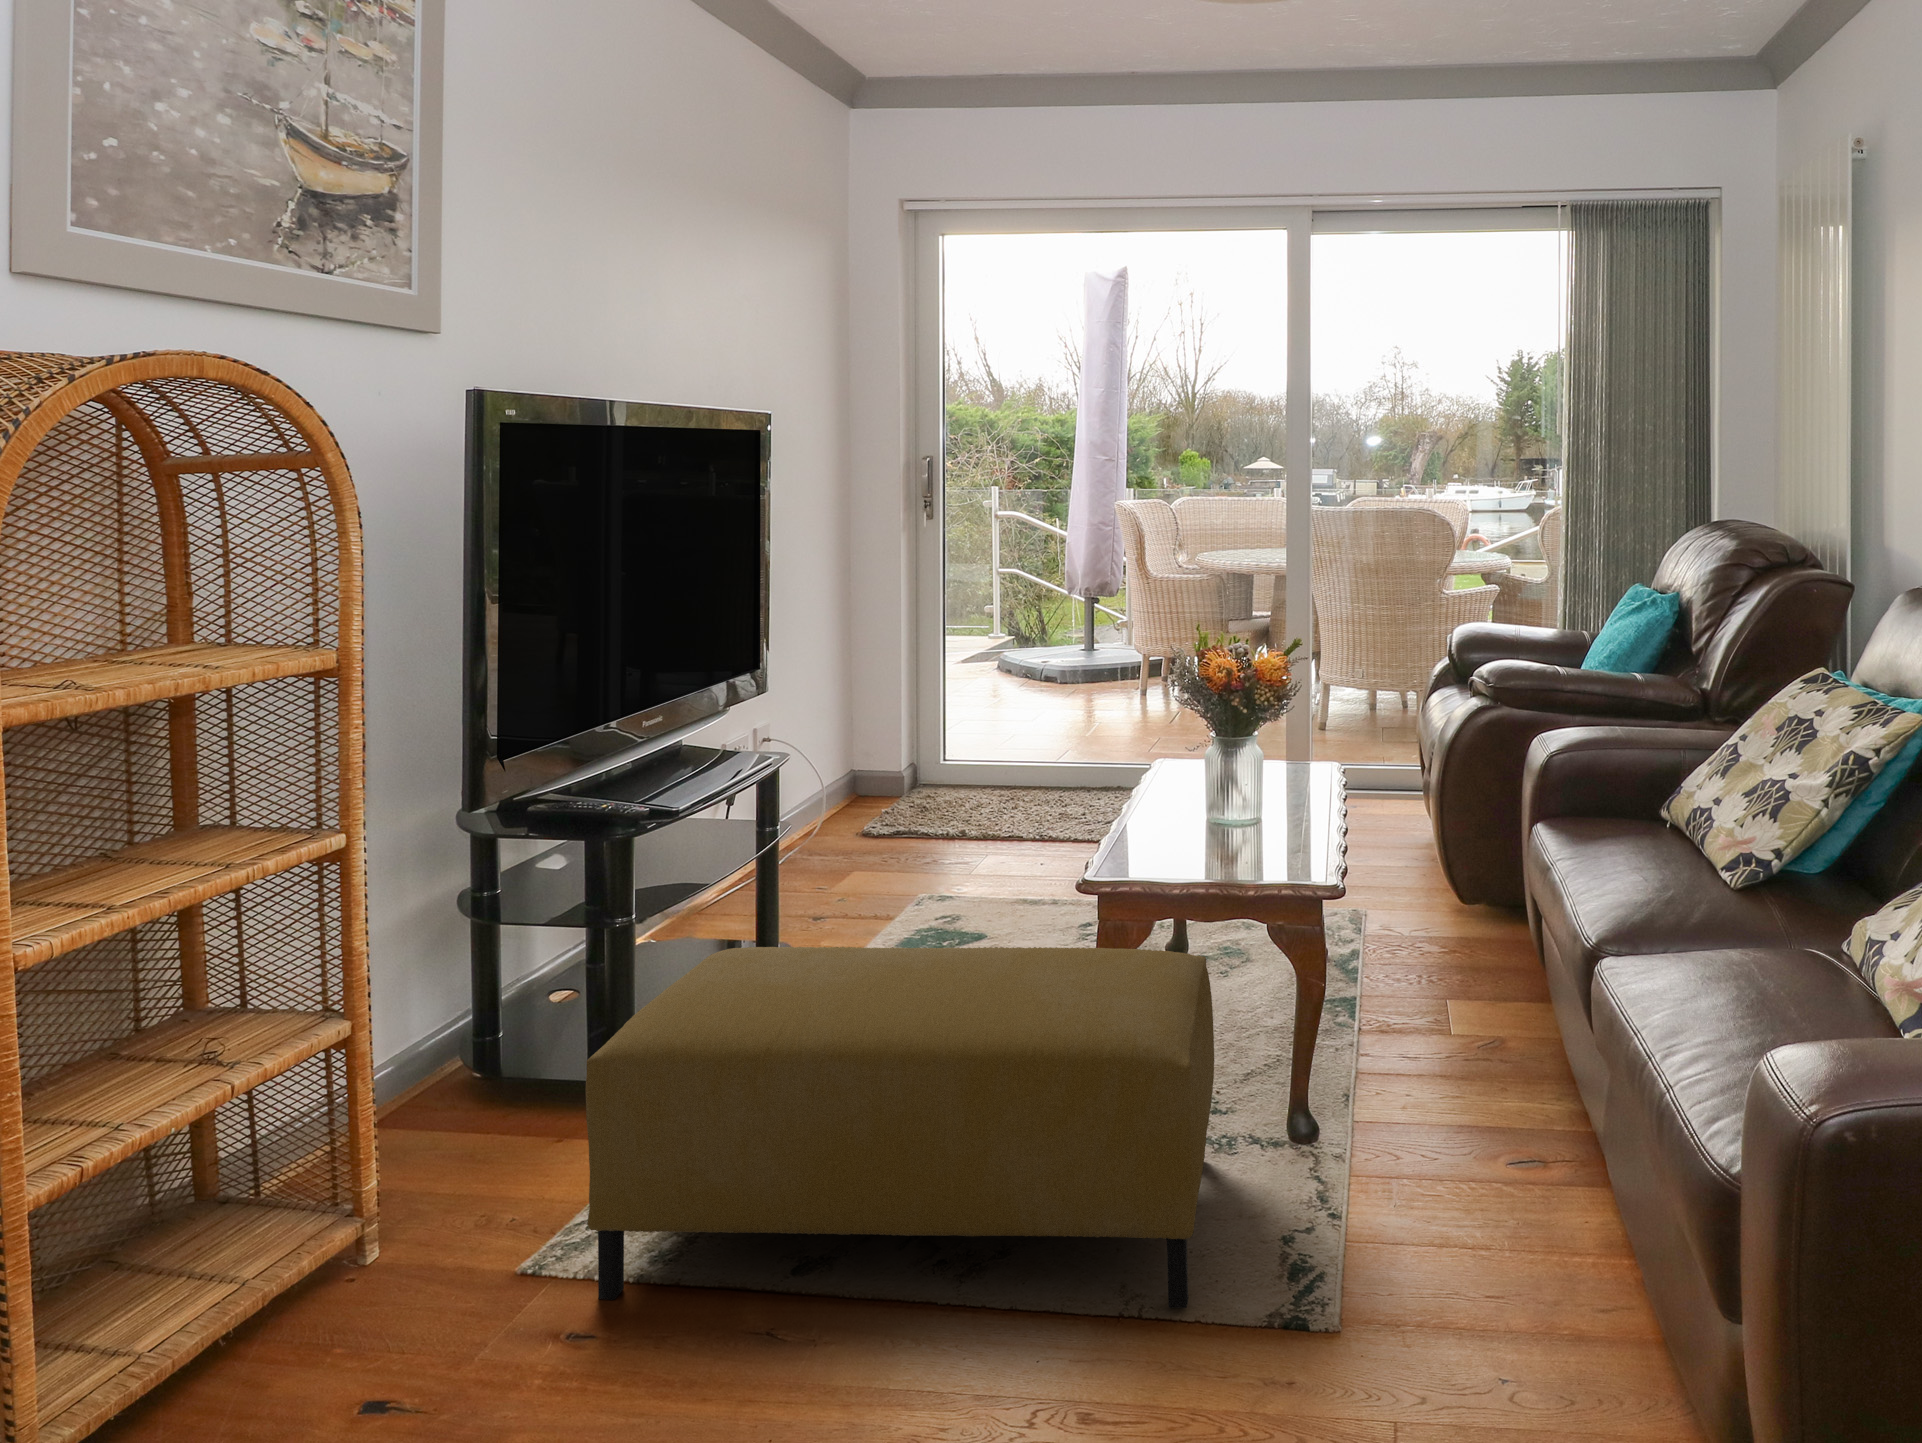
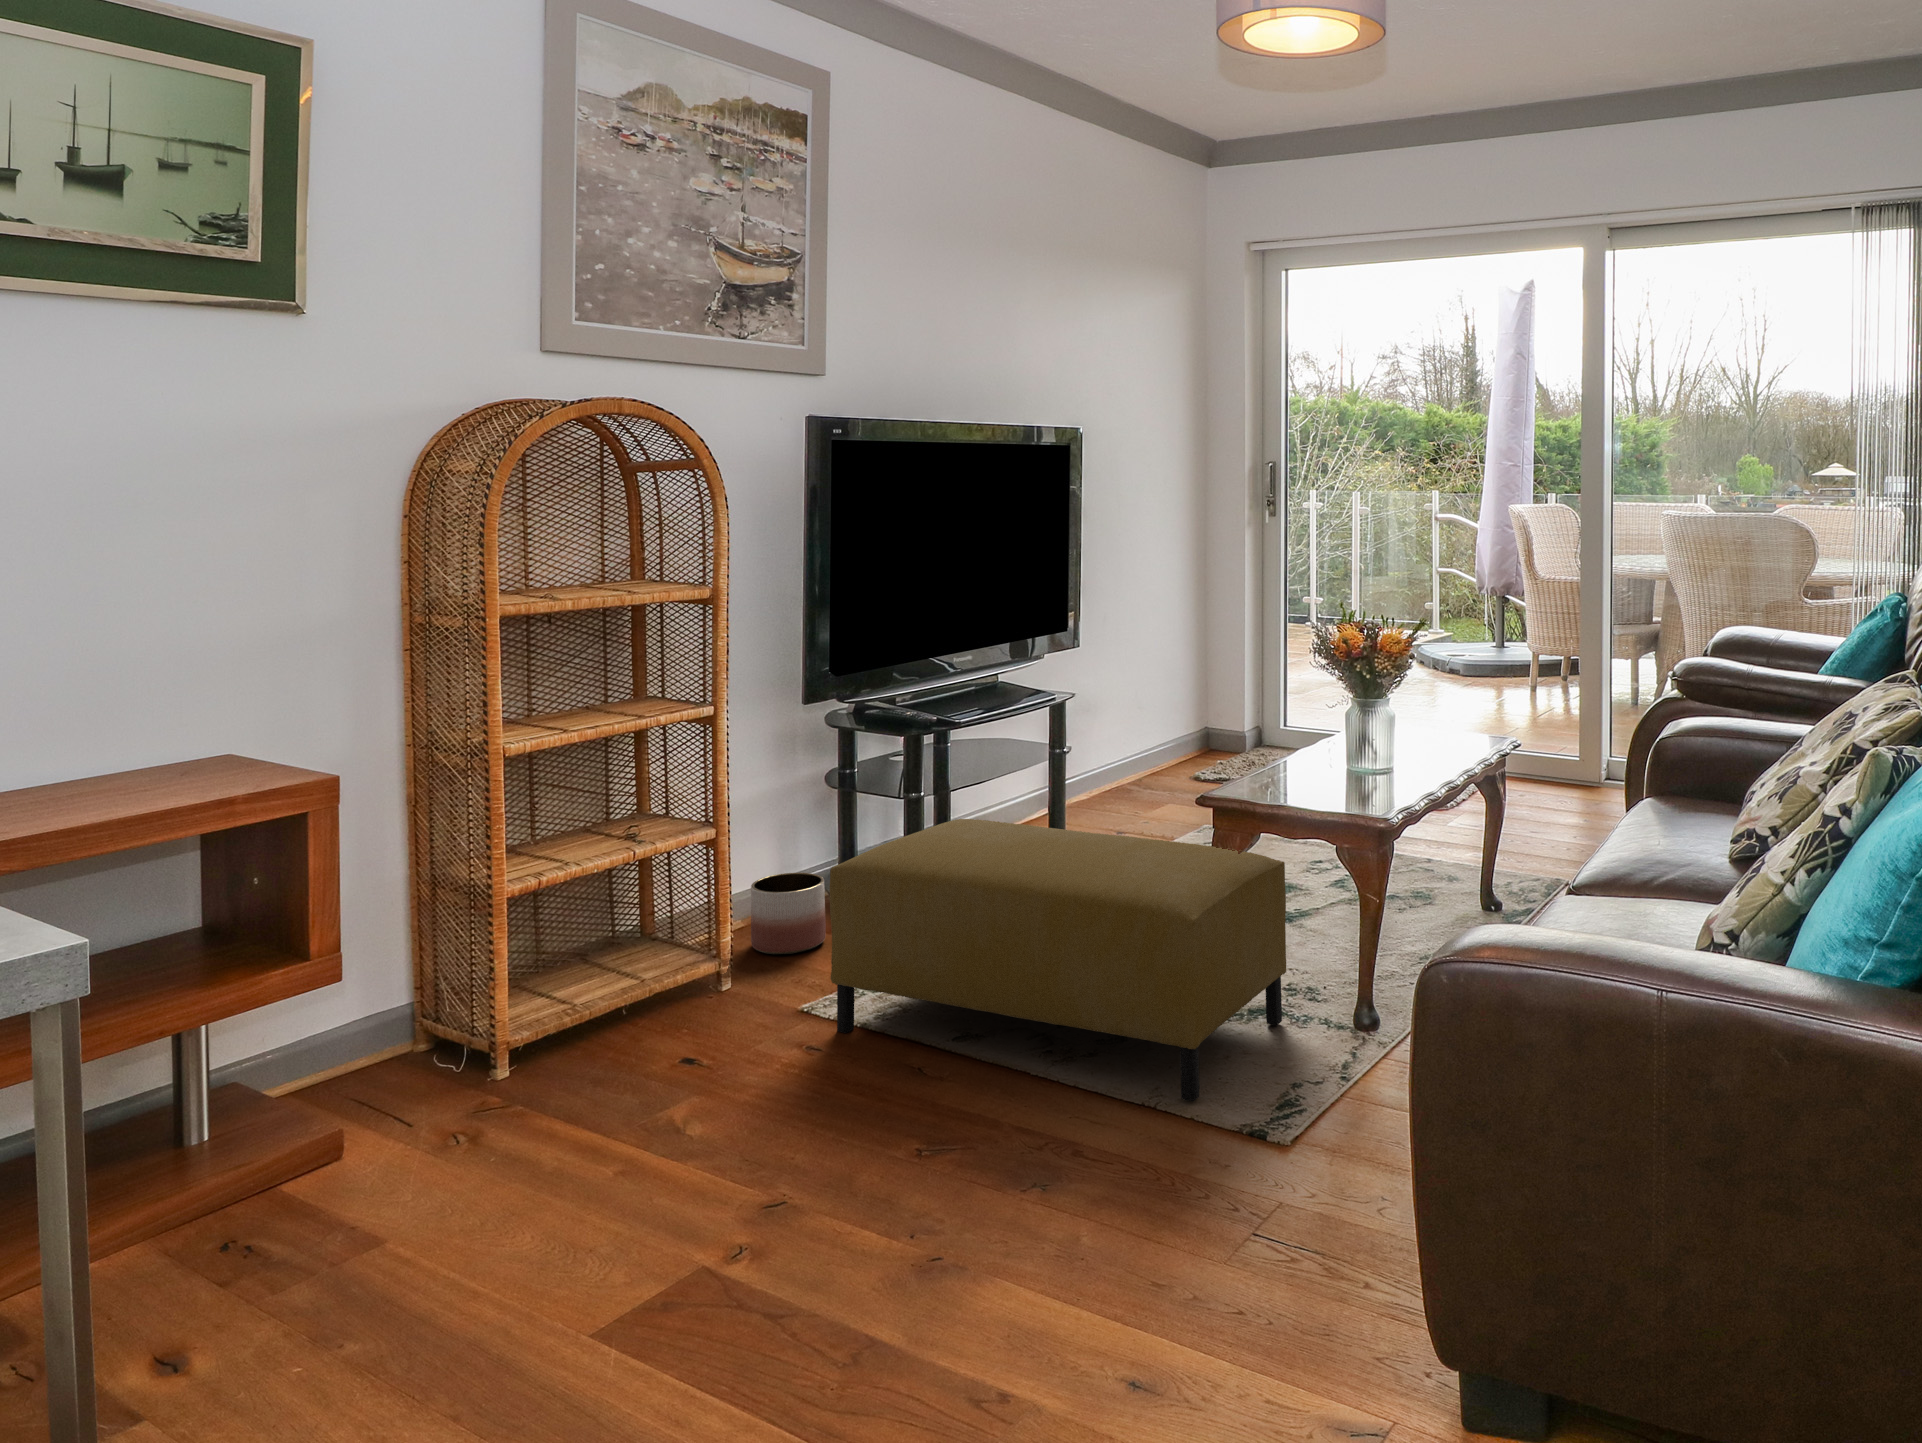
planter: none [376,1049,495,1182] -> present [751,873,826,954]

